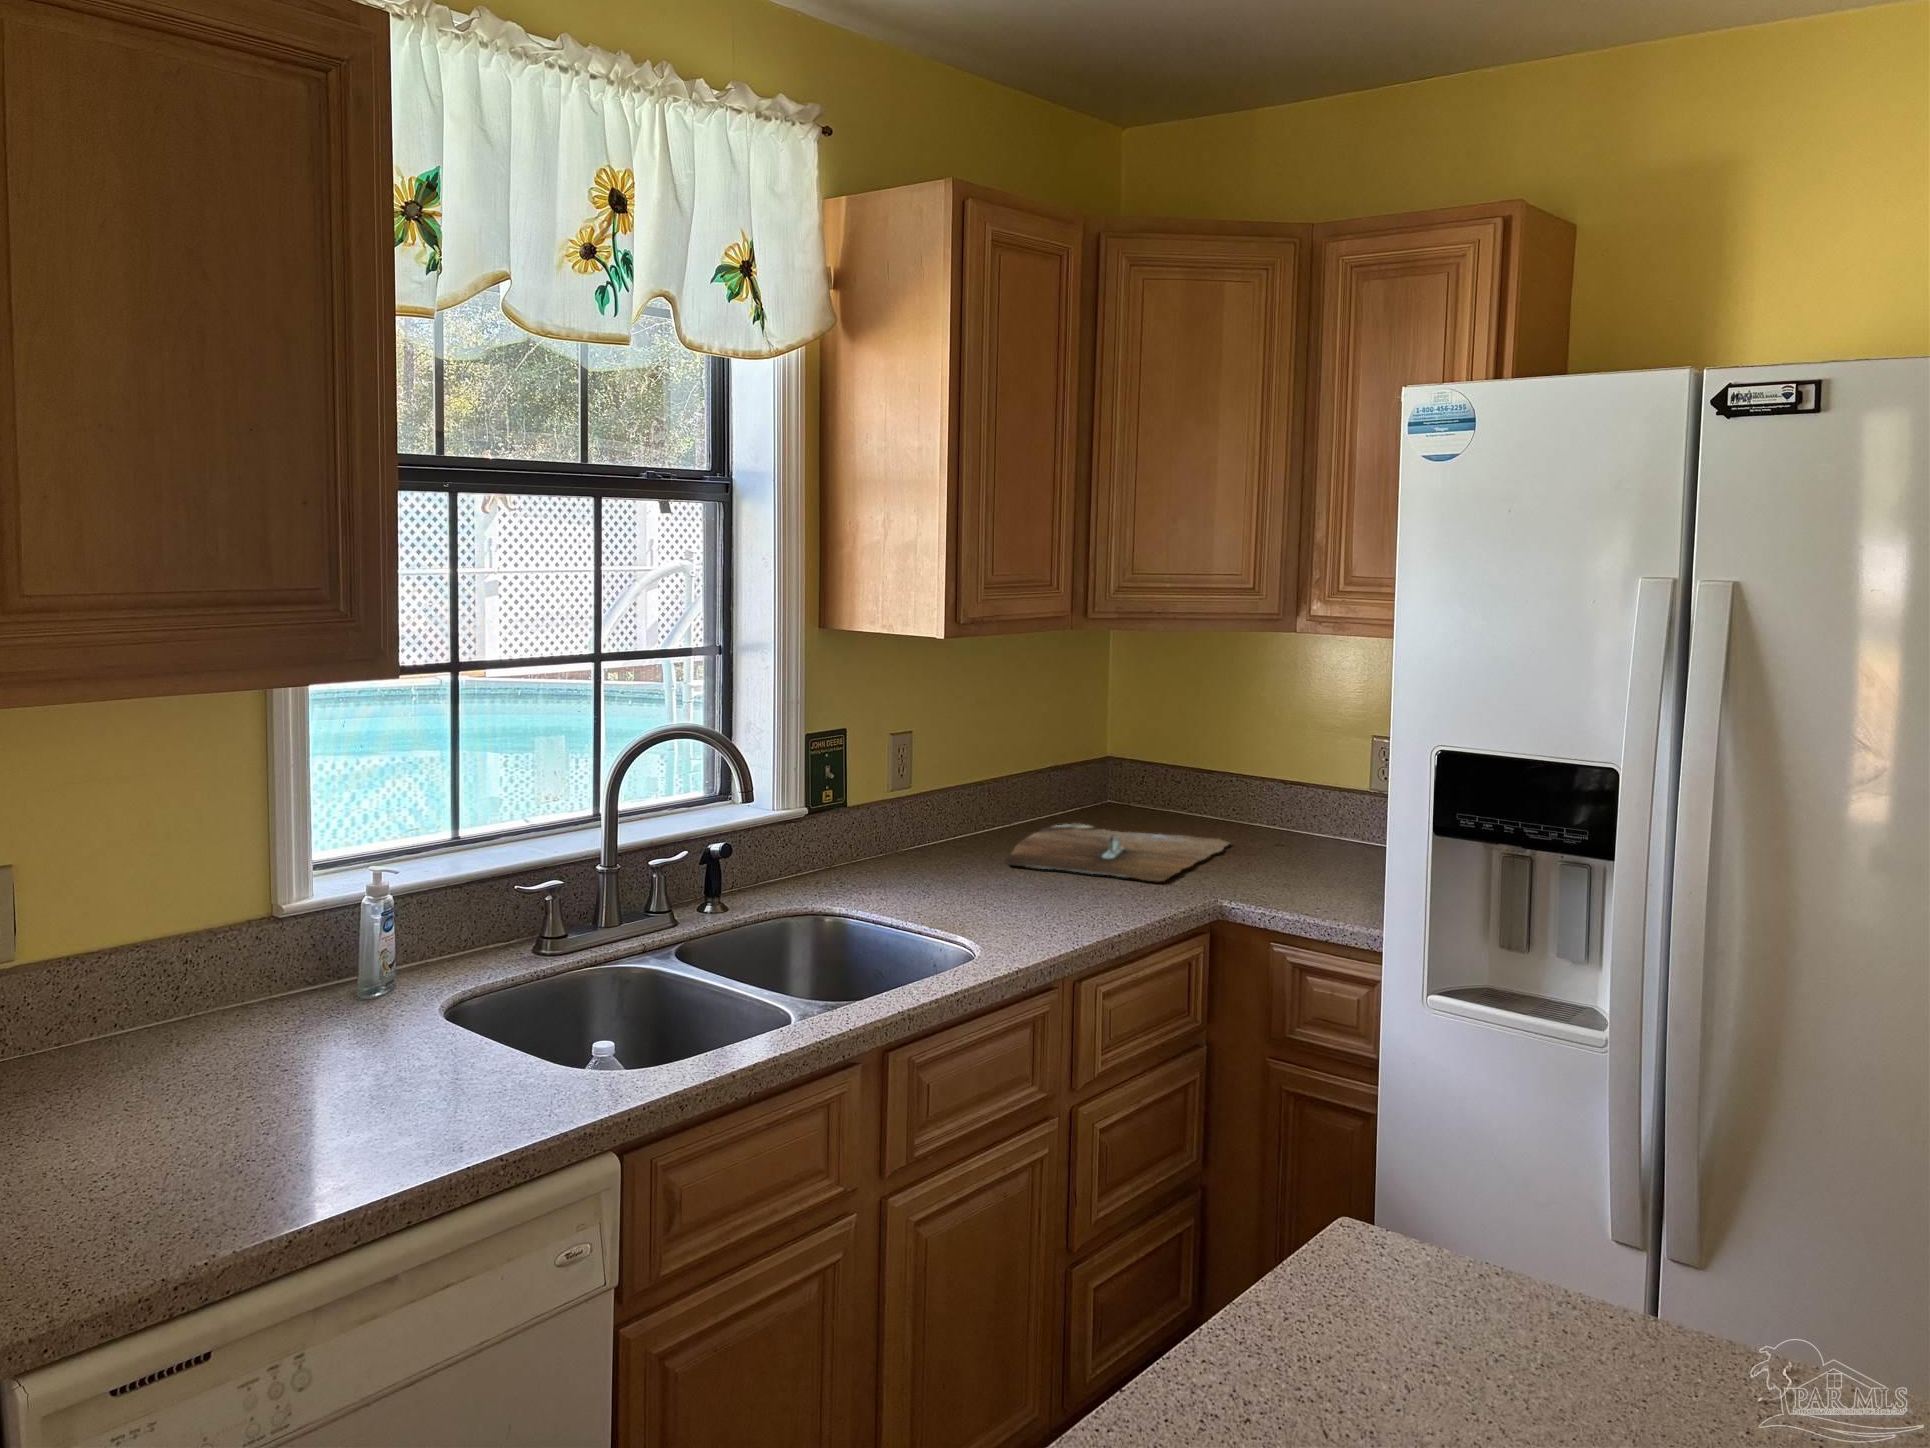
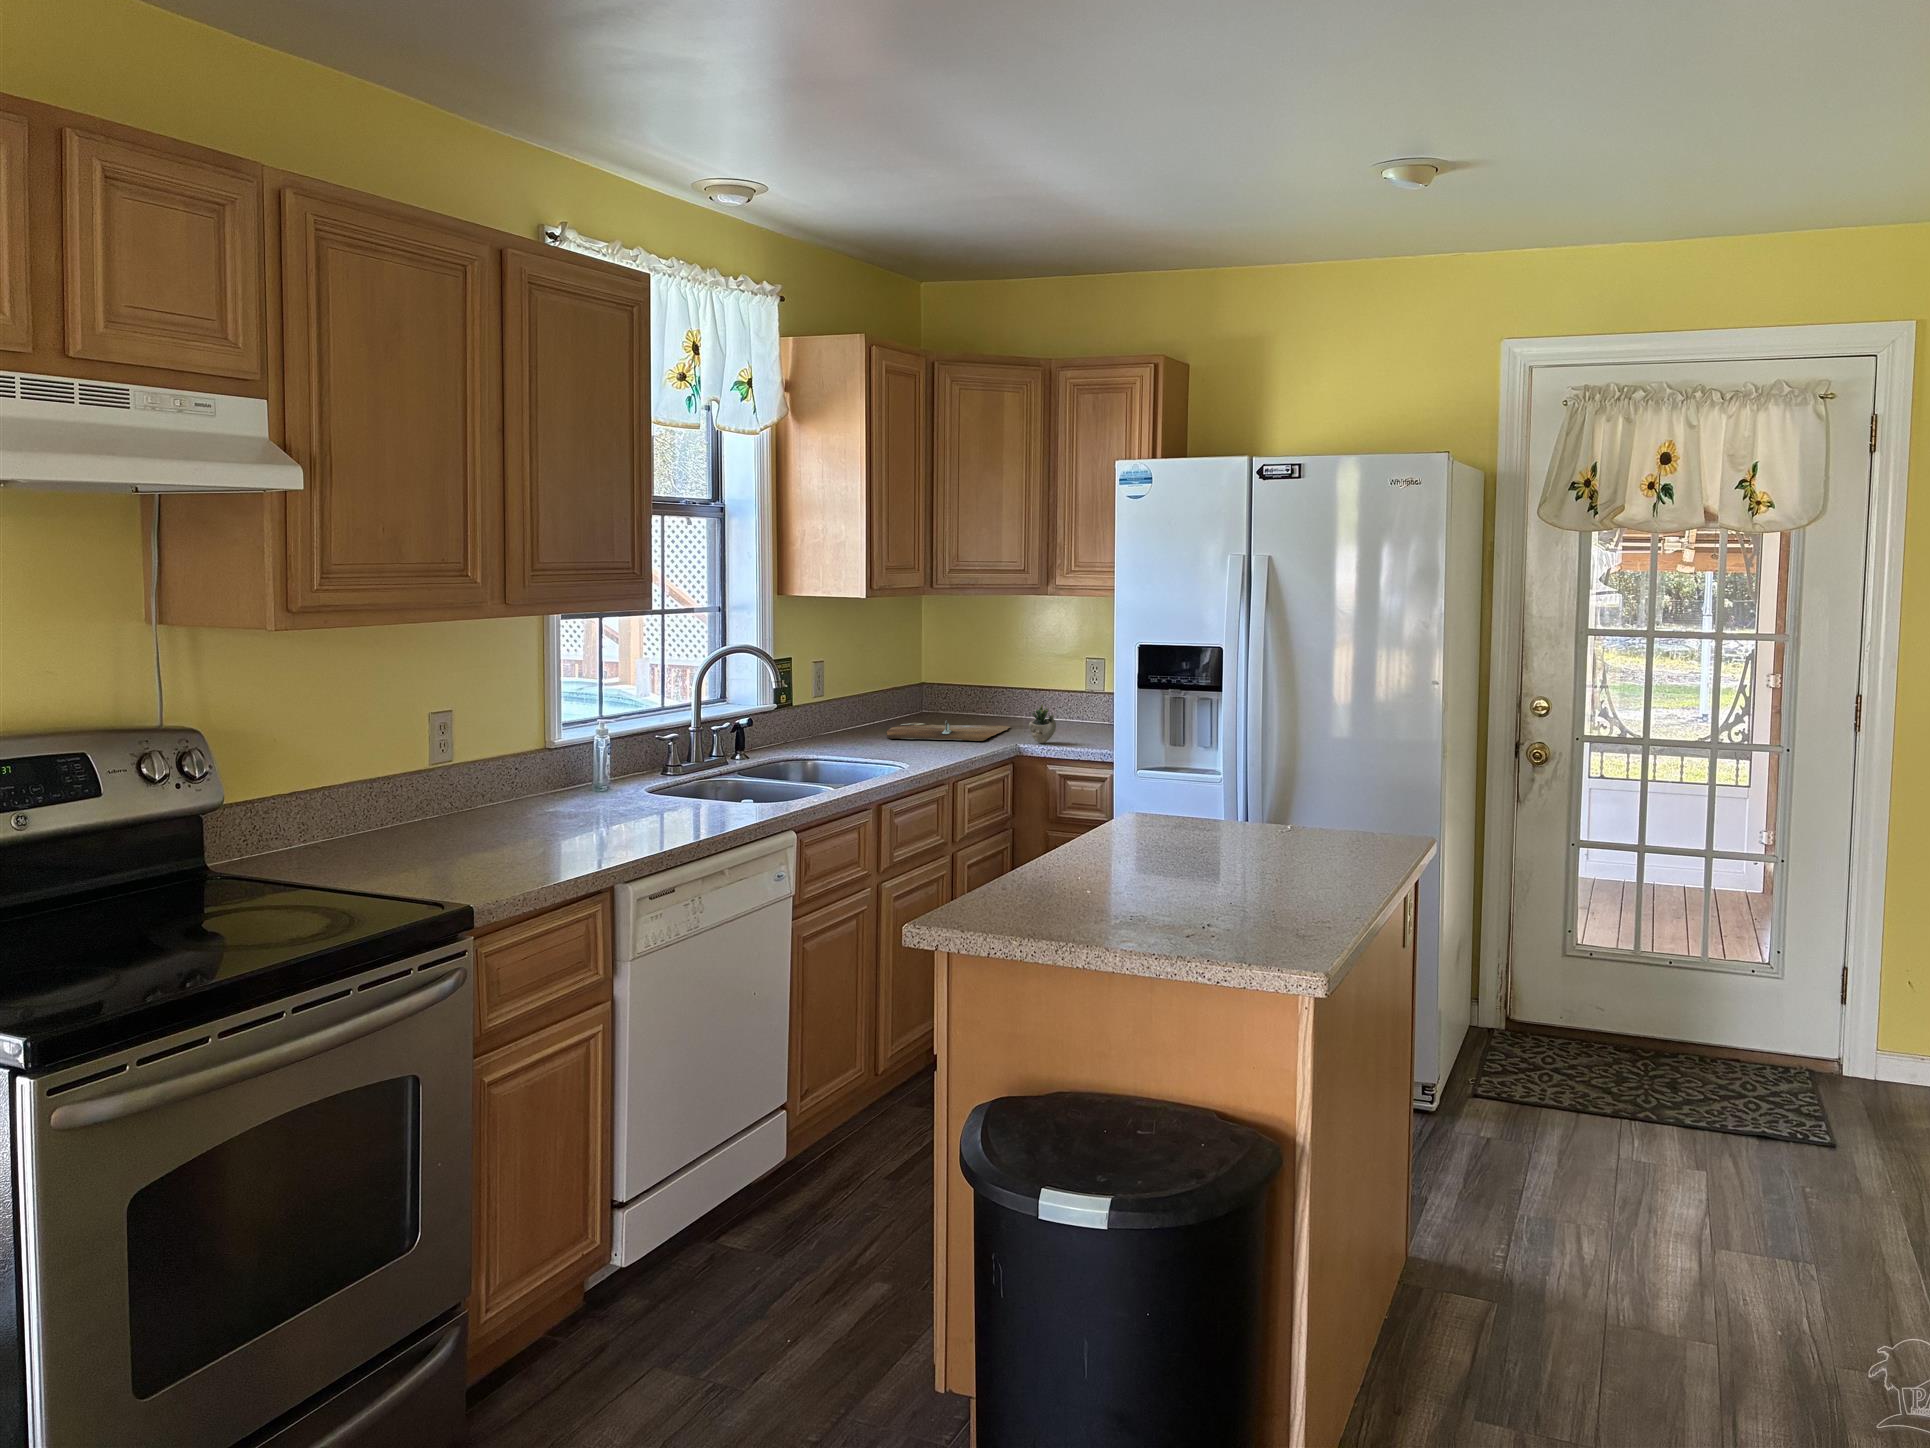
succulent plant: none [1243,826,1335,895] -> present [1029,703,1080,743]

